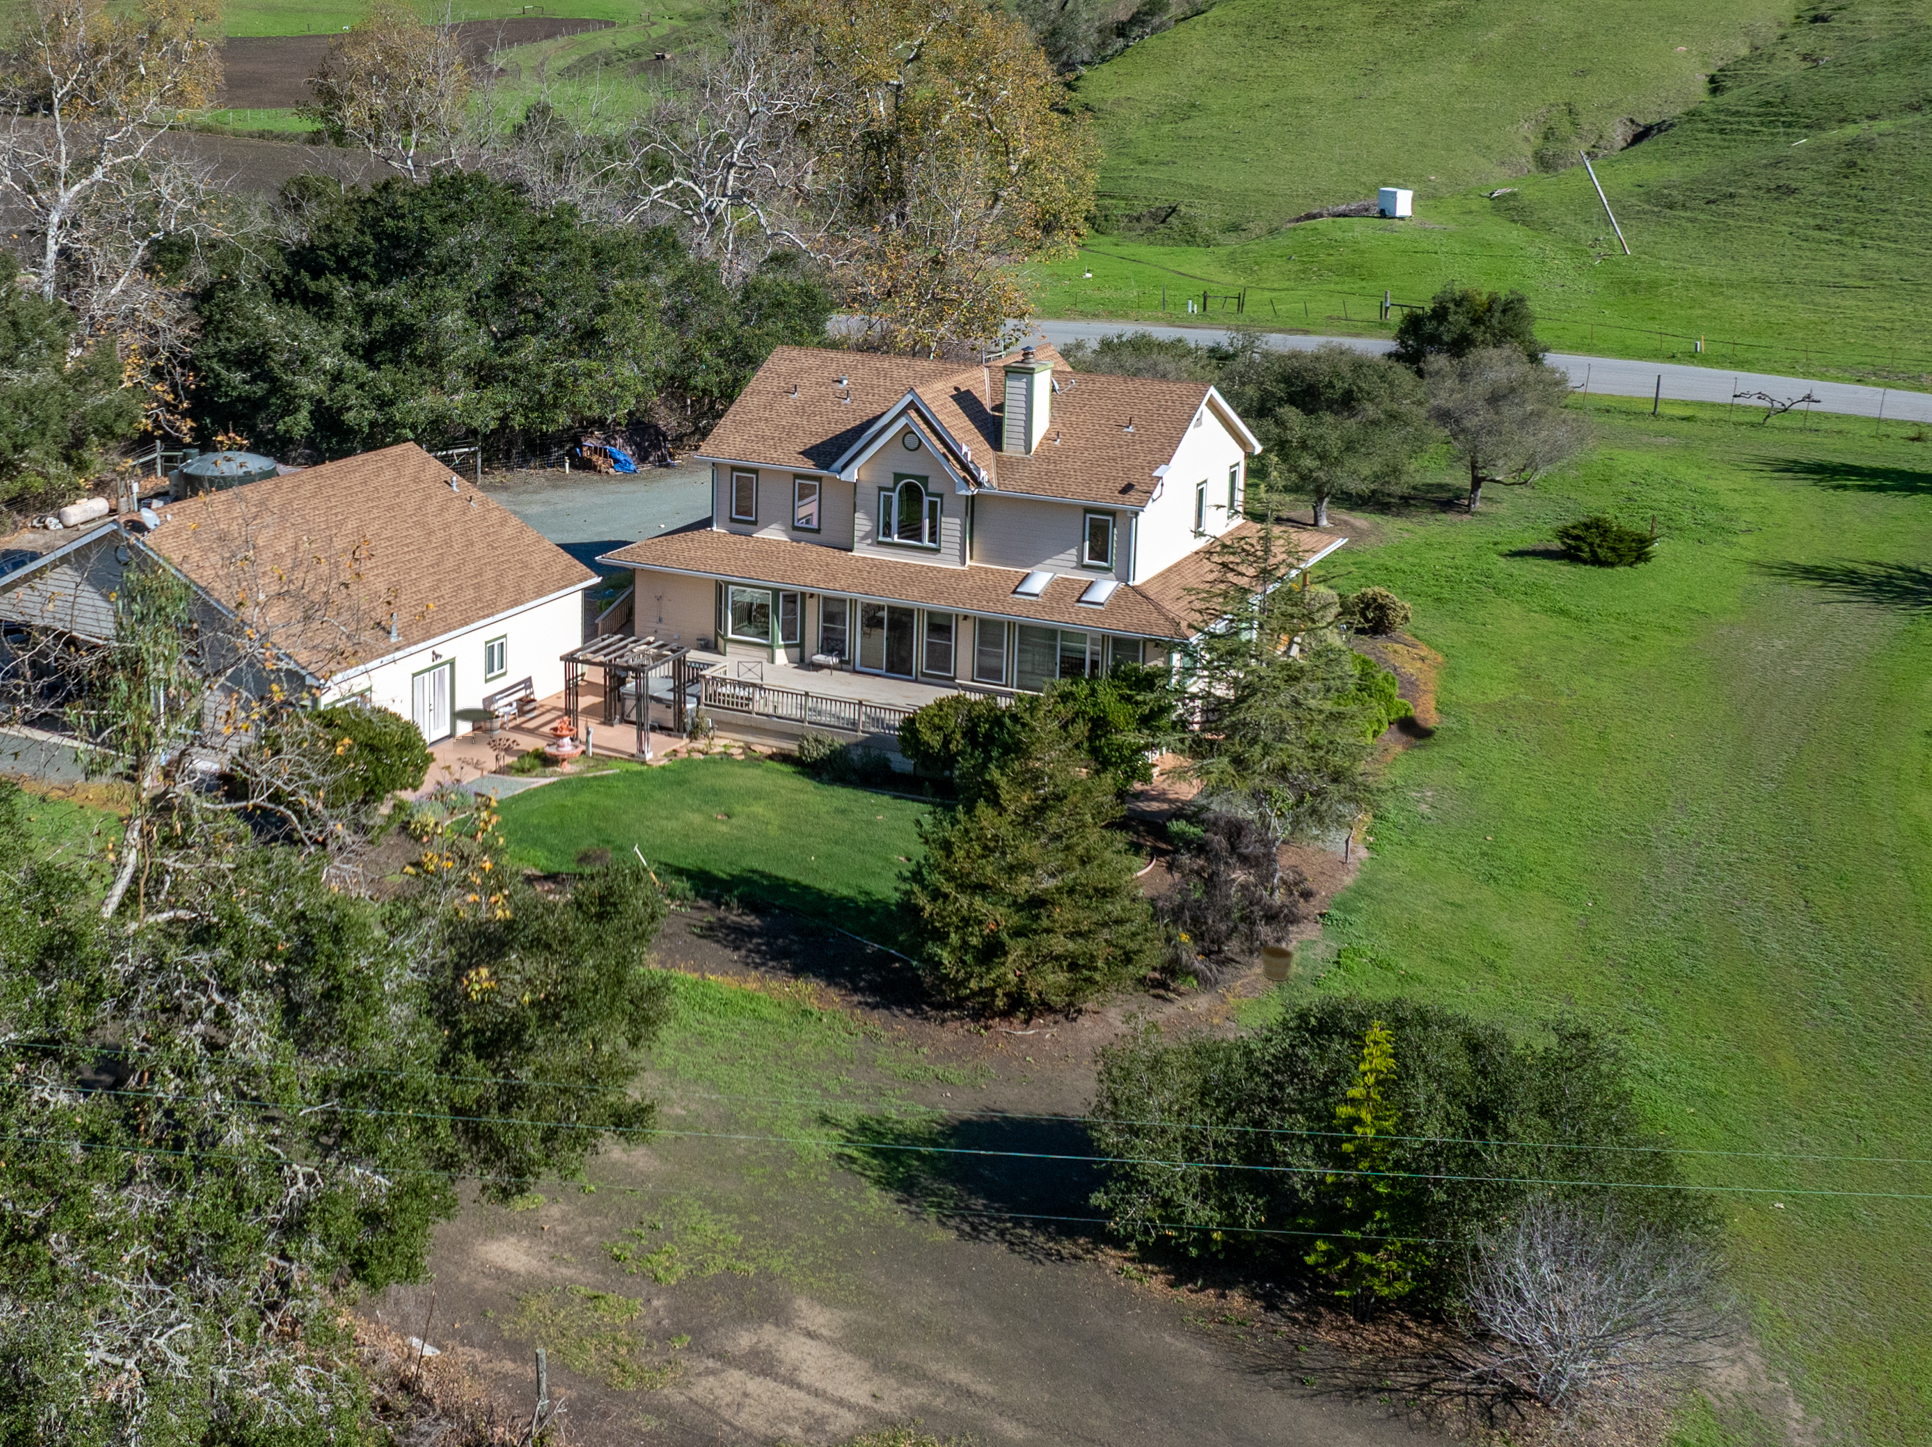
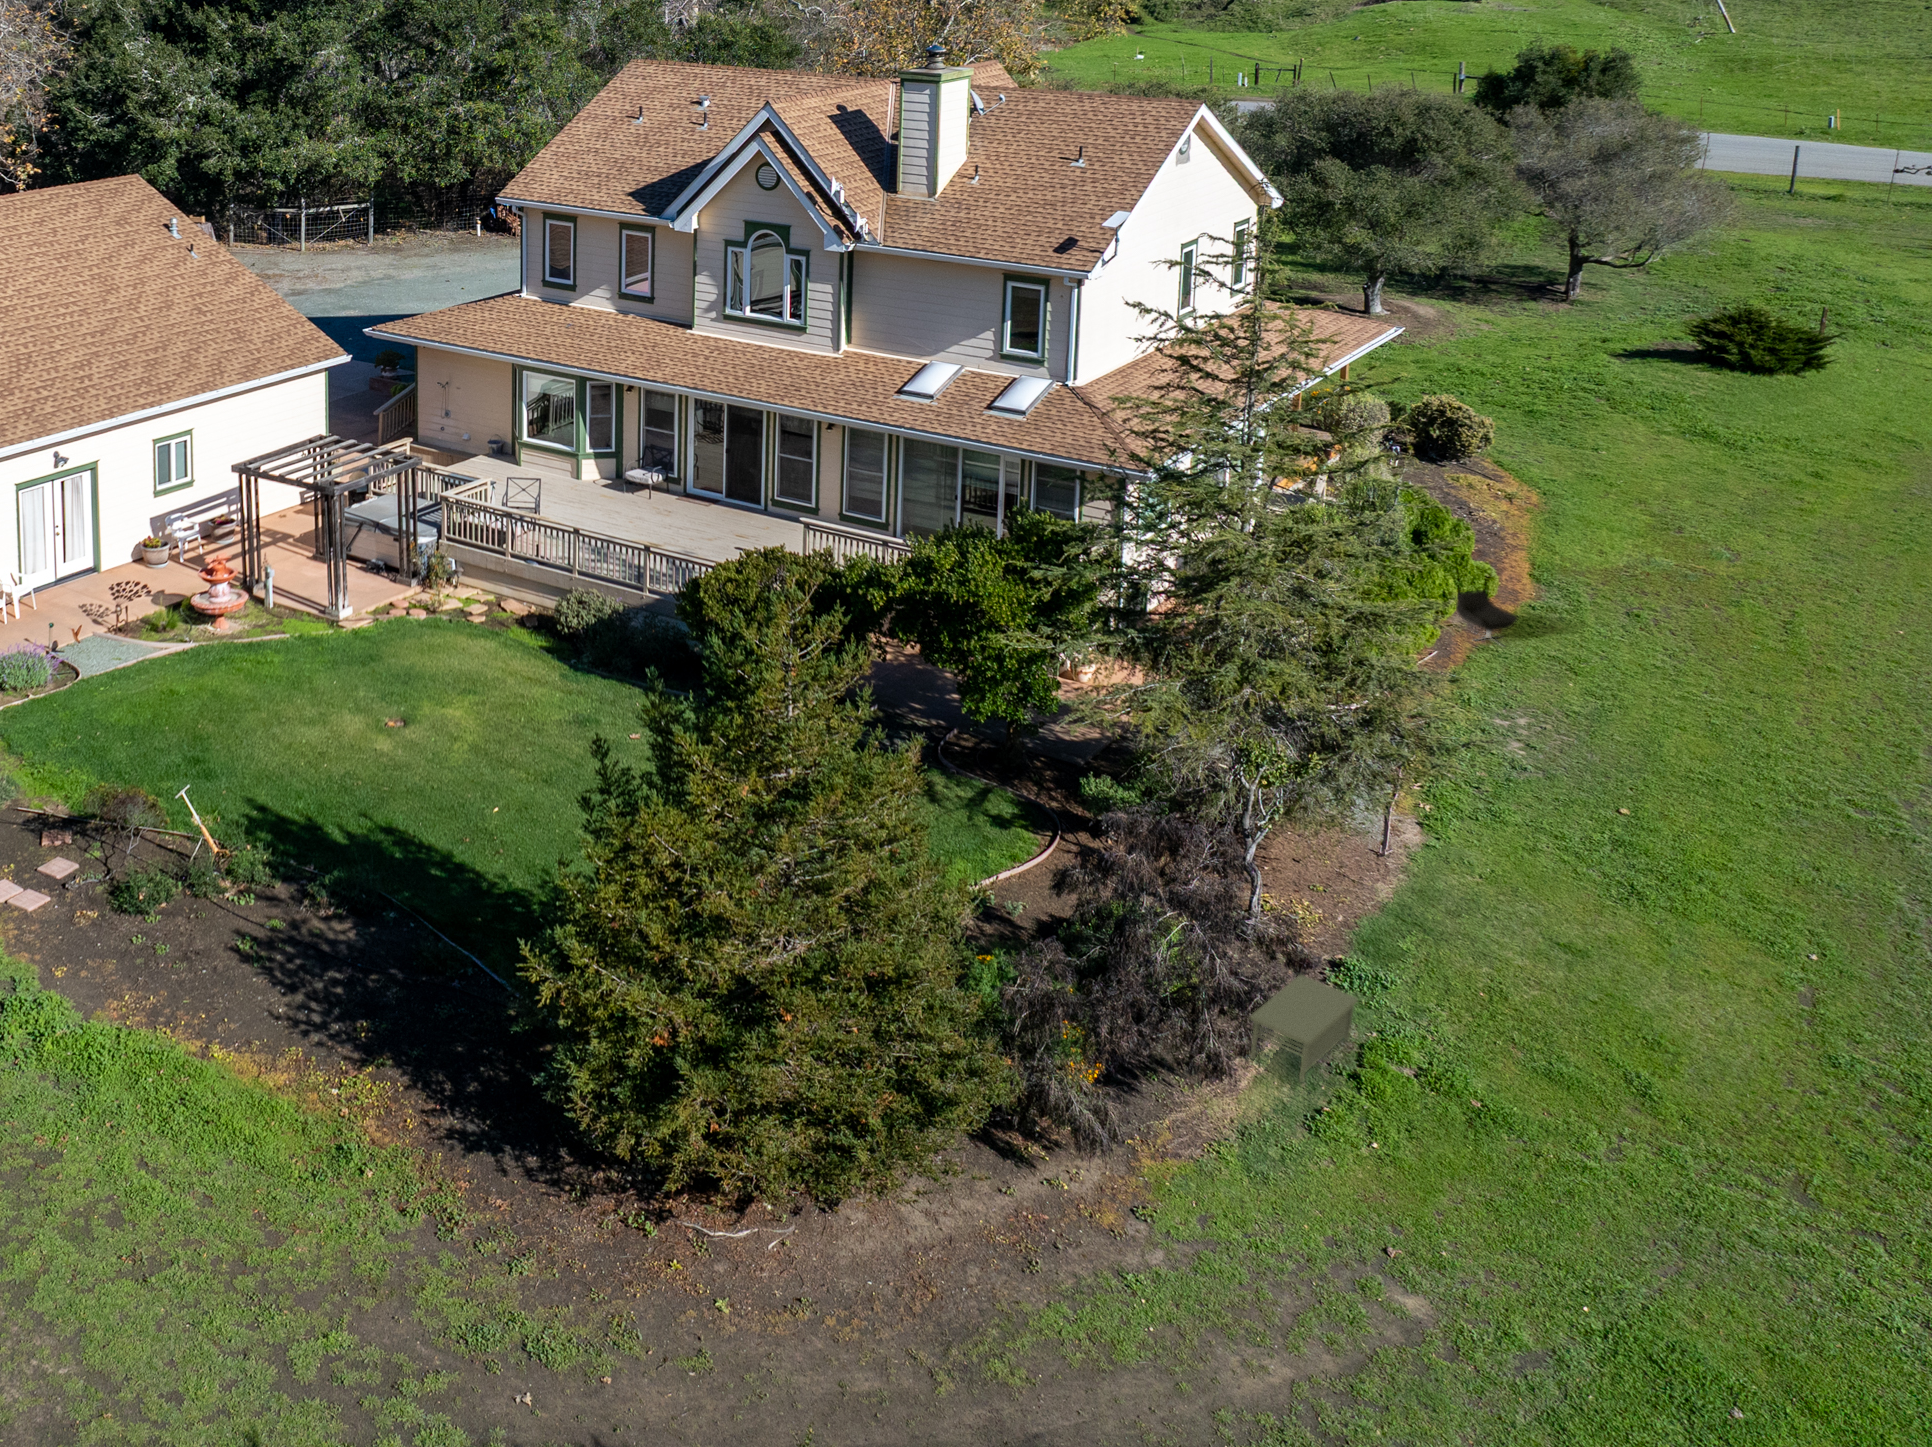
round table: present [452,708,494,735] -> none [79,536,139,589]
storage bench: none [1289,913,1348,966] -> present [1250,975,1357,1082]
wooden bucket: present [1260,946,1293,981] -> none [1191,1047,1253,1117]

